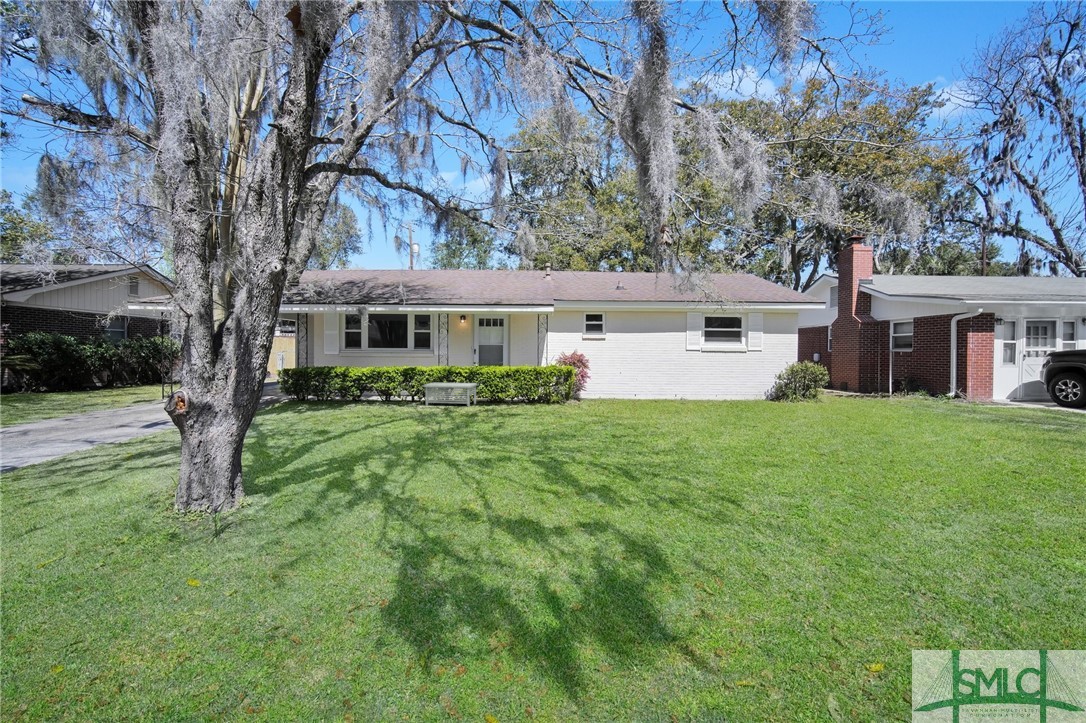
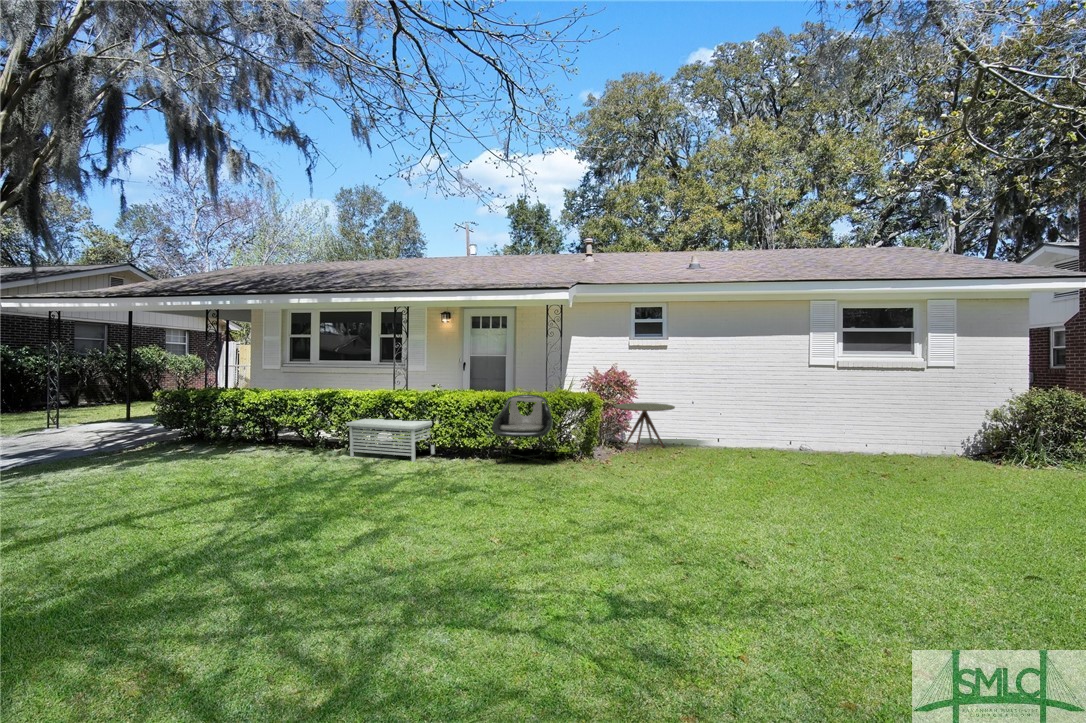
lounge chair: none [516,367,550,407] -> present [492,395,553,465]
round table: none [578,373,613,399] -> present [615,403,675,449]

